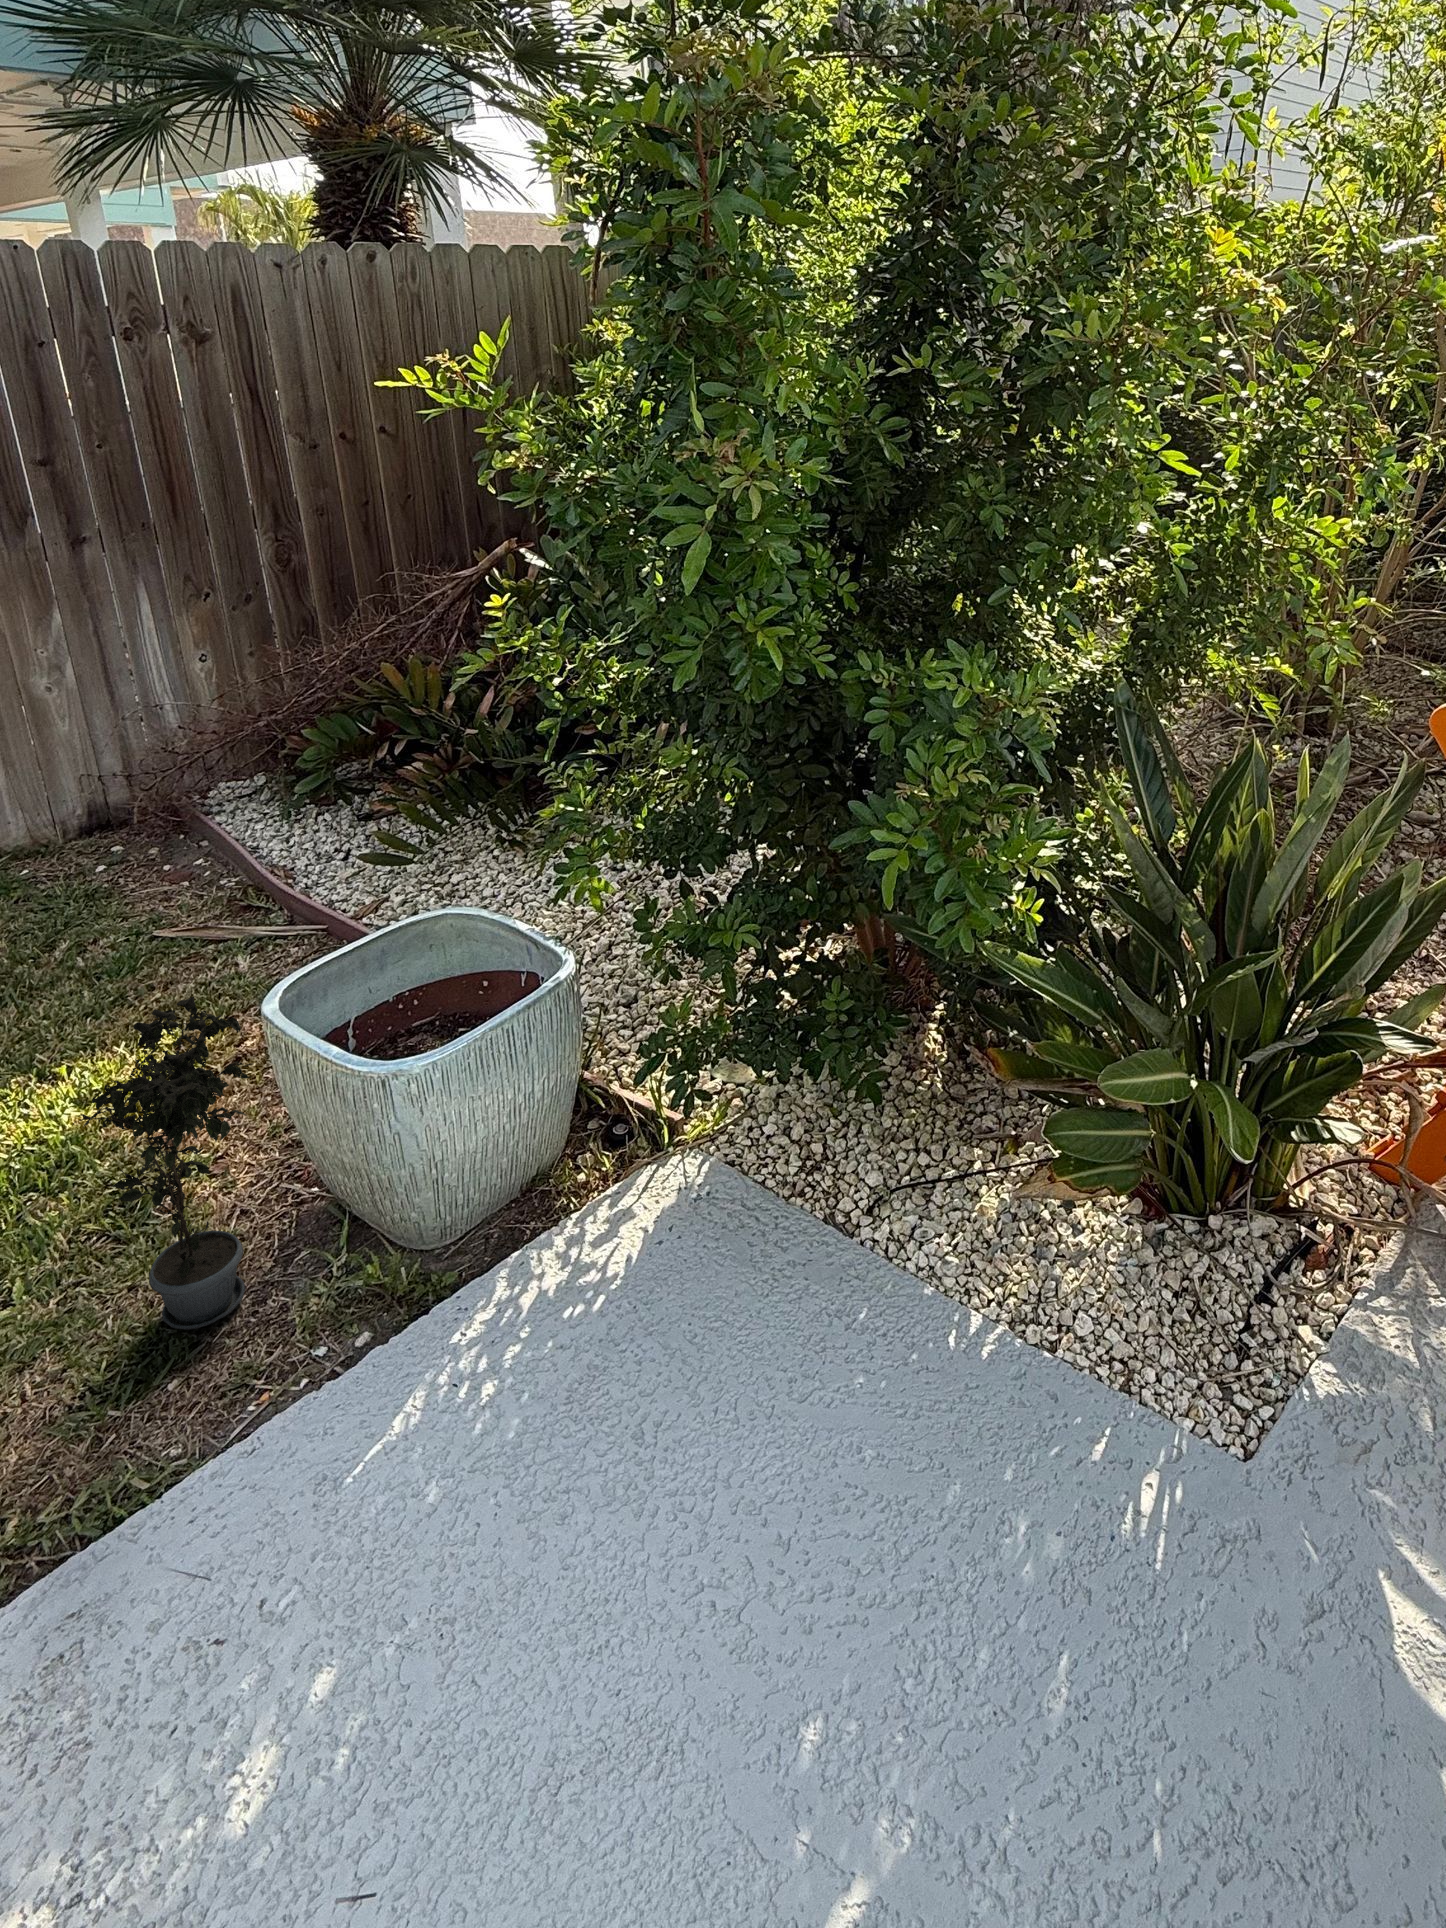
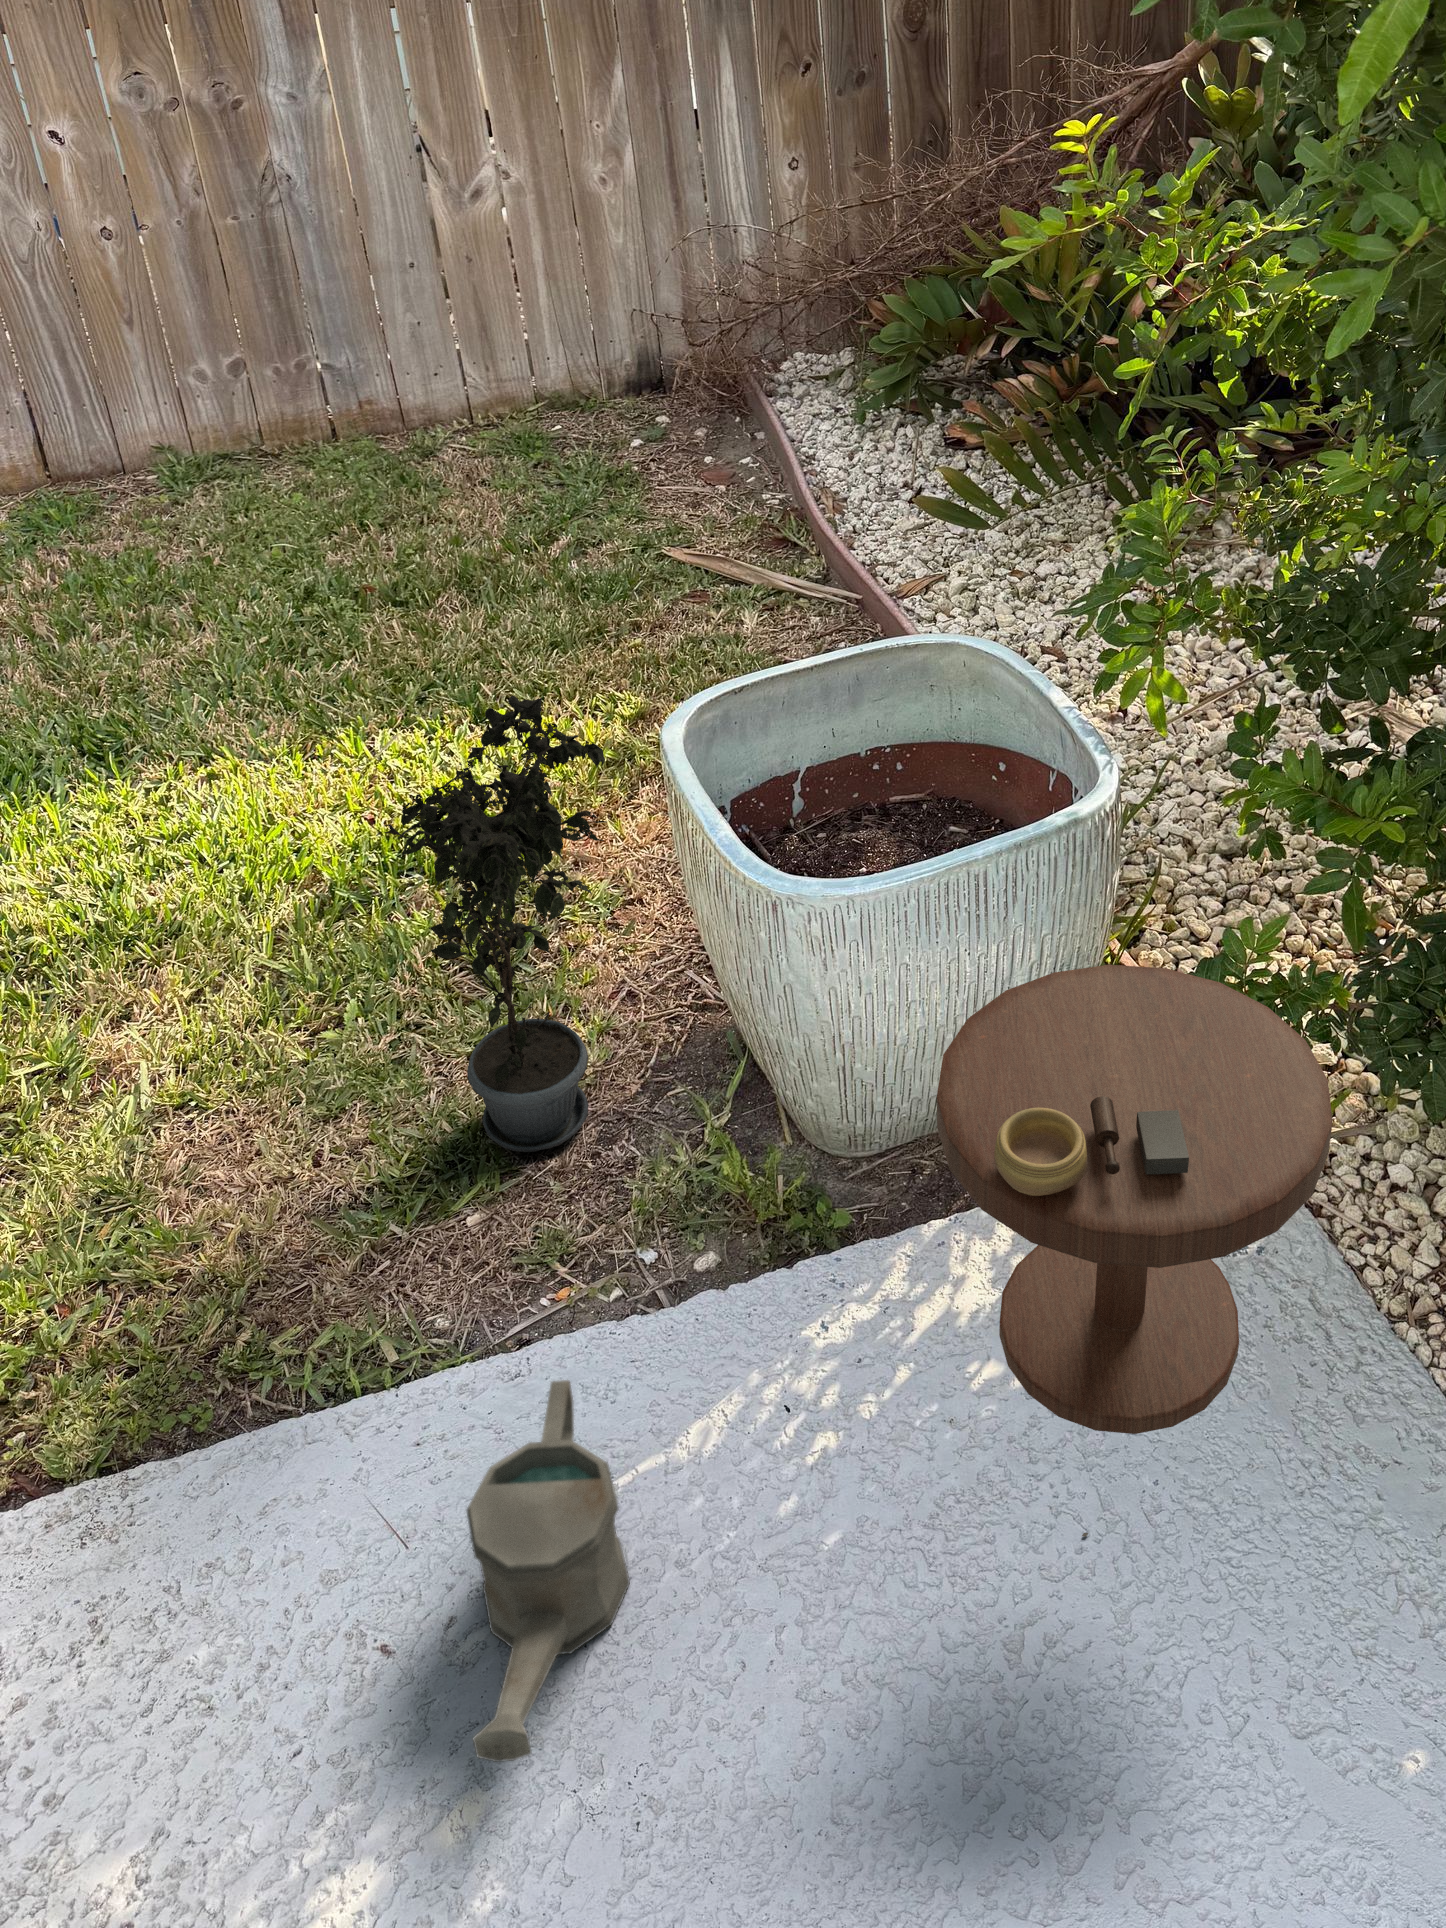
side table: none [541,1014,749,1366] -> present [937,965,1333,1537]
watering can: none [273,1407,388,1617] -> present [466,1380,630,1762]

